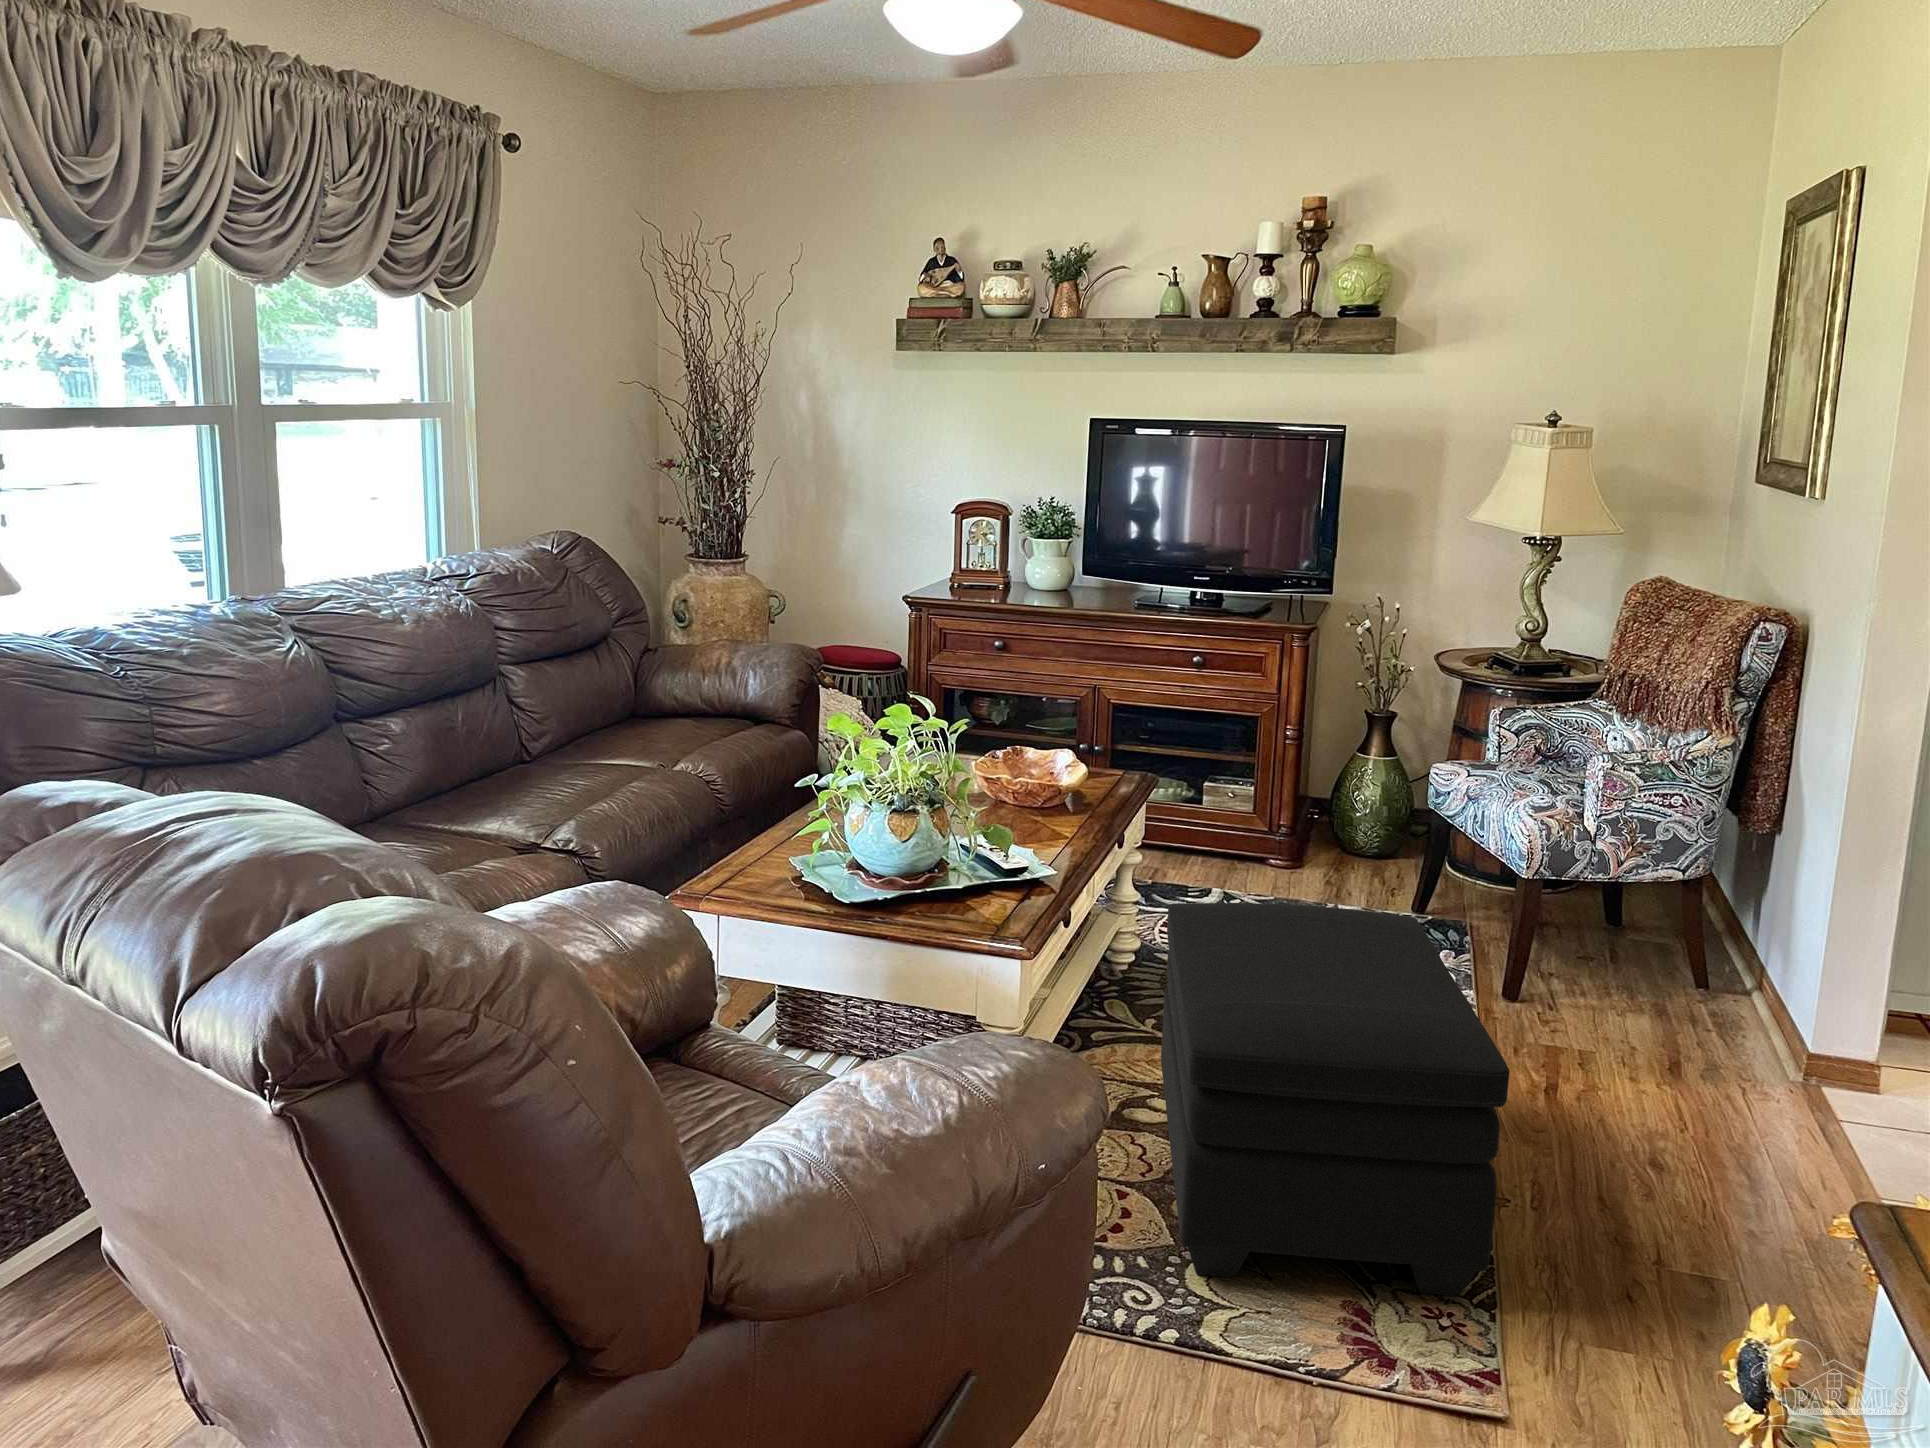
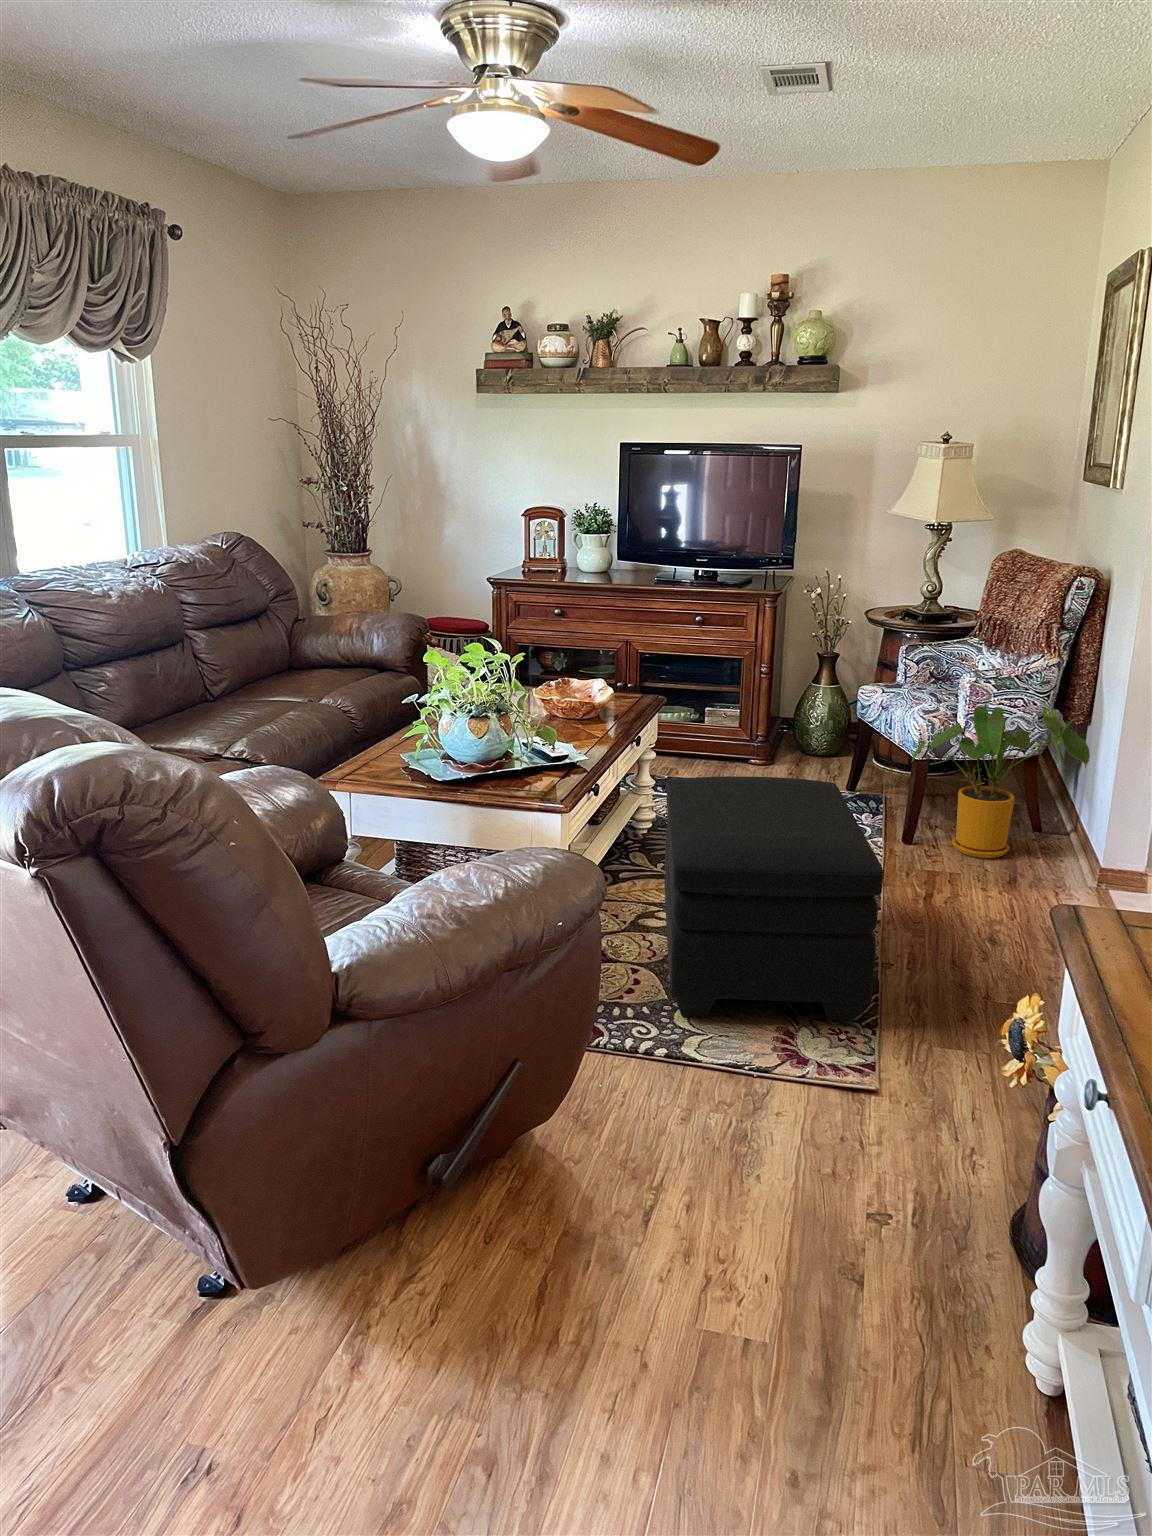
house plant: none [1515,804,1789,1027] -> present [912,706,1090,858]

